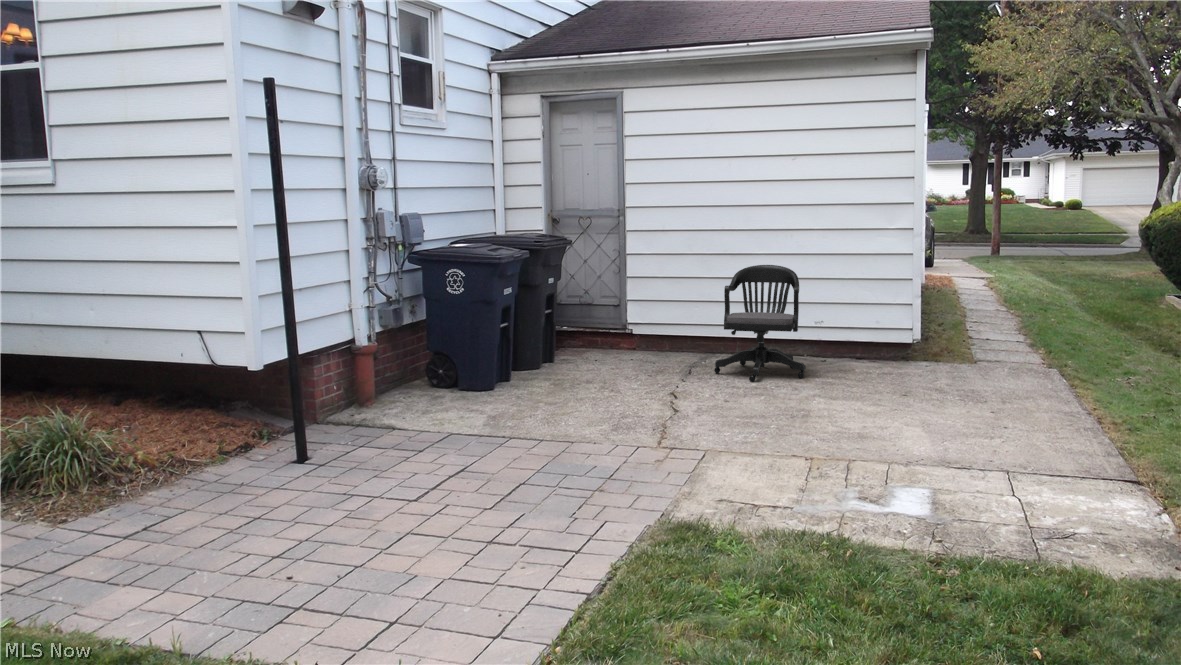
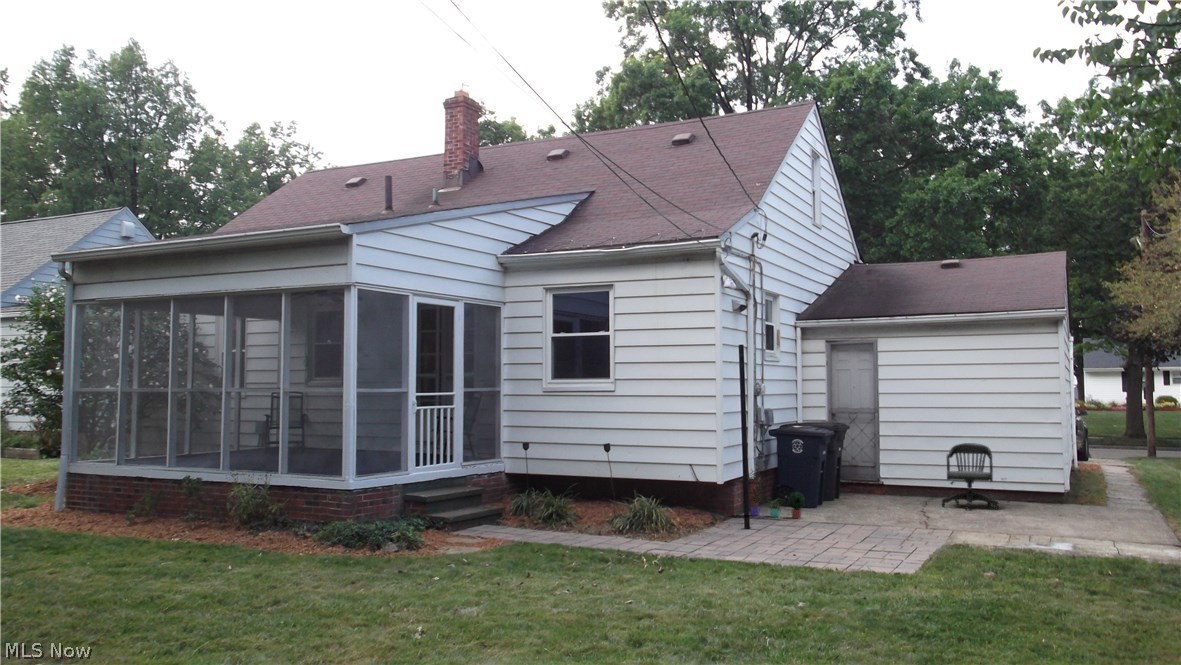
potted plant: none [345,330,451,422] -> present [749,470,805,518]

